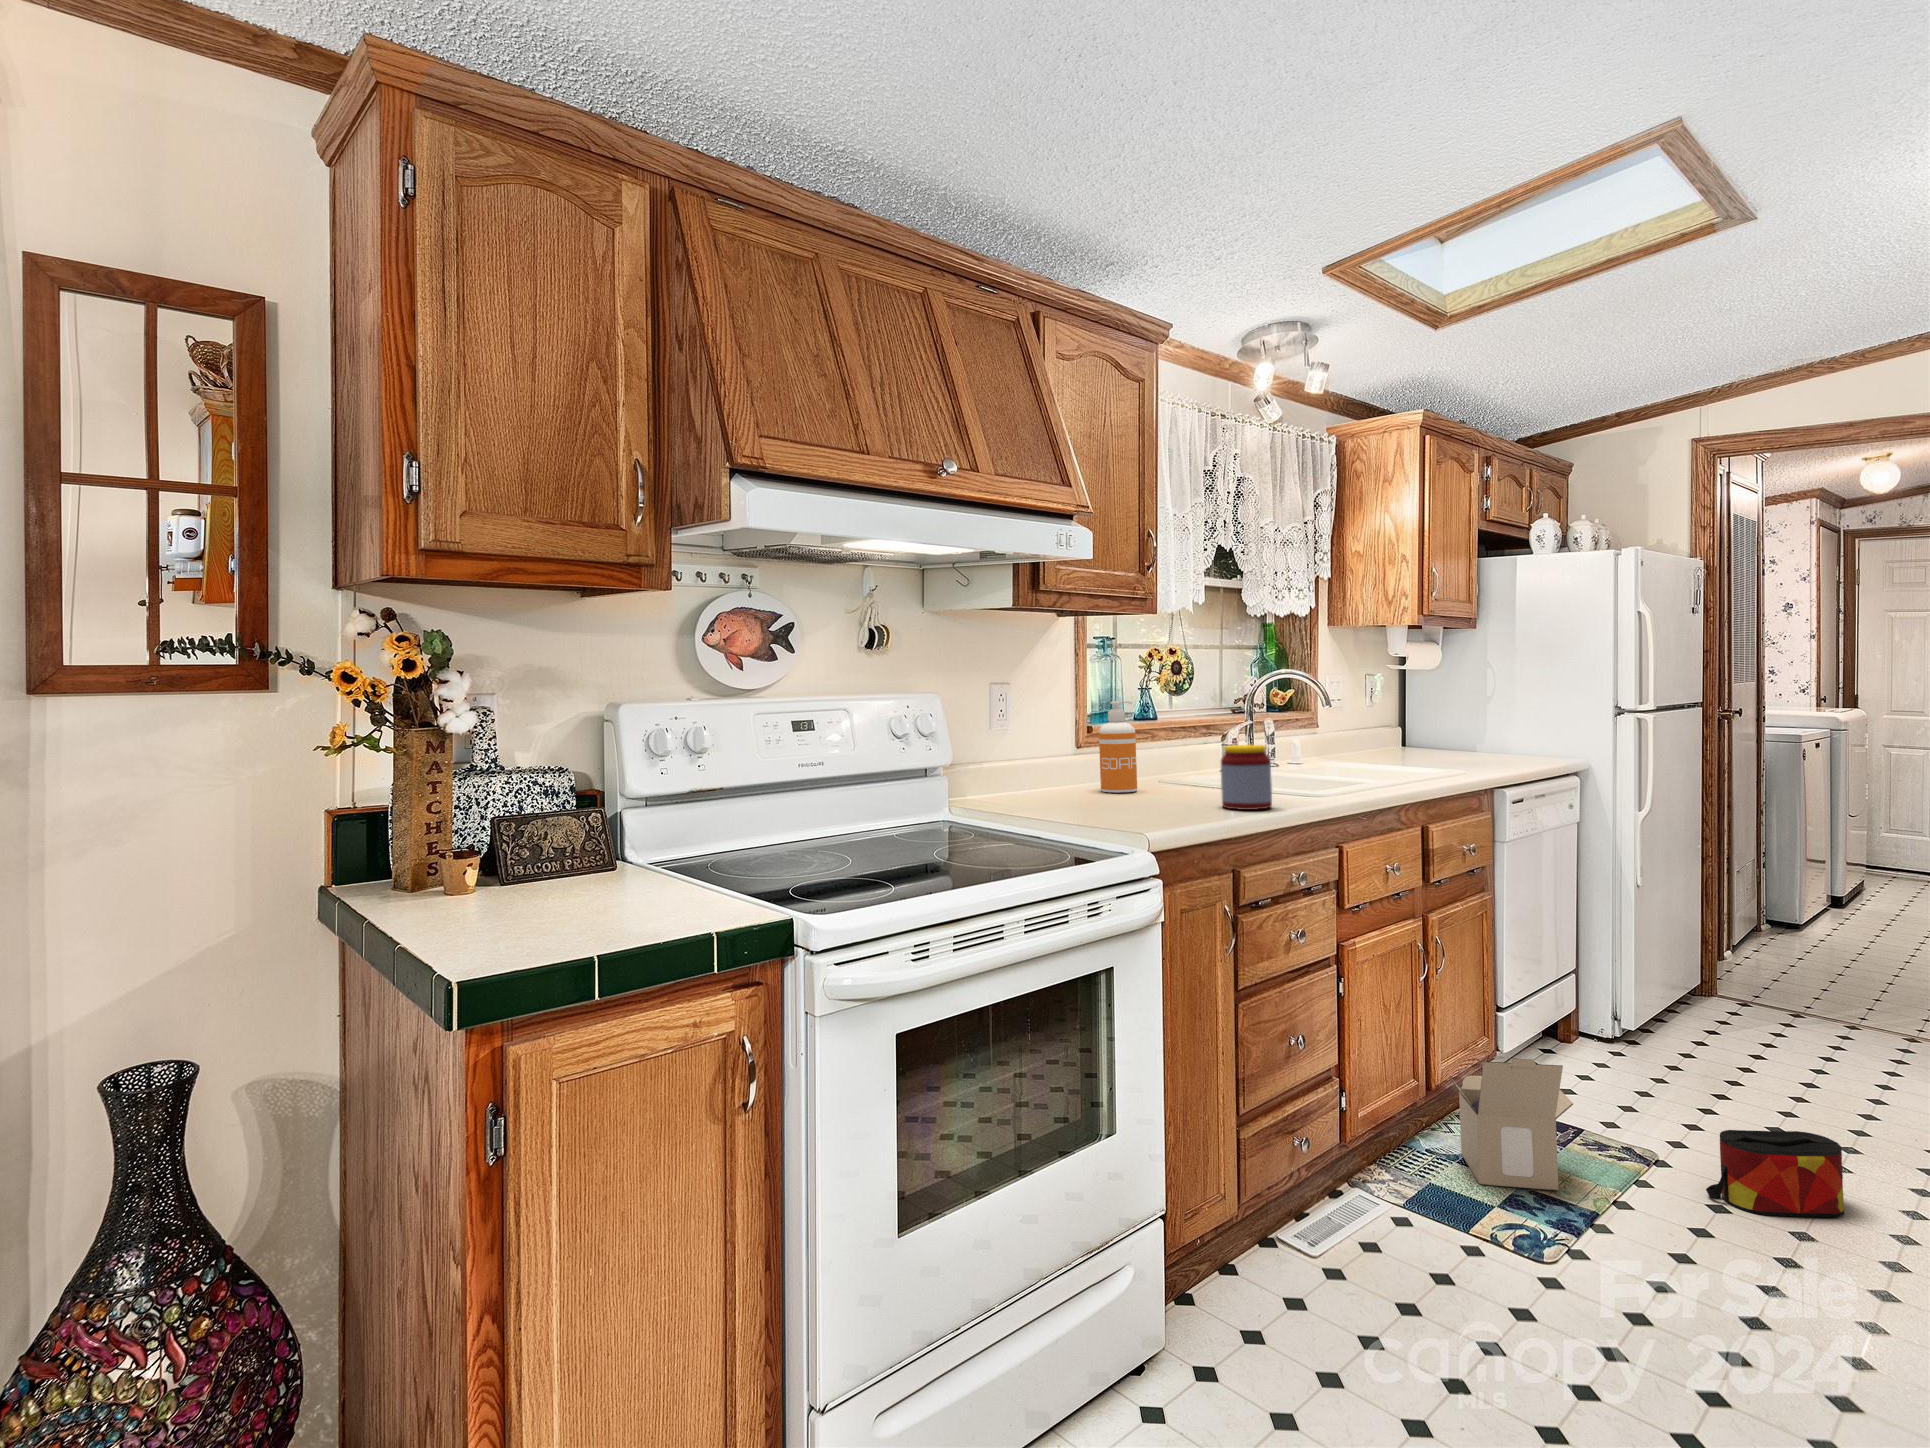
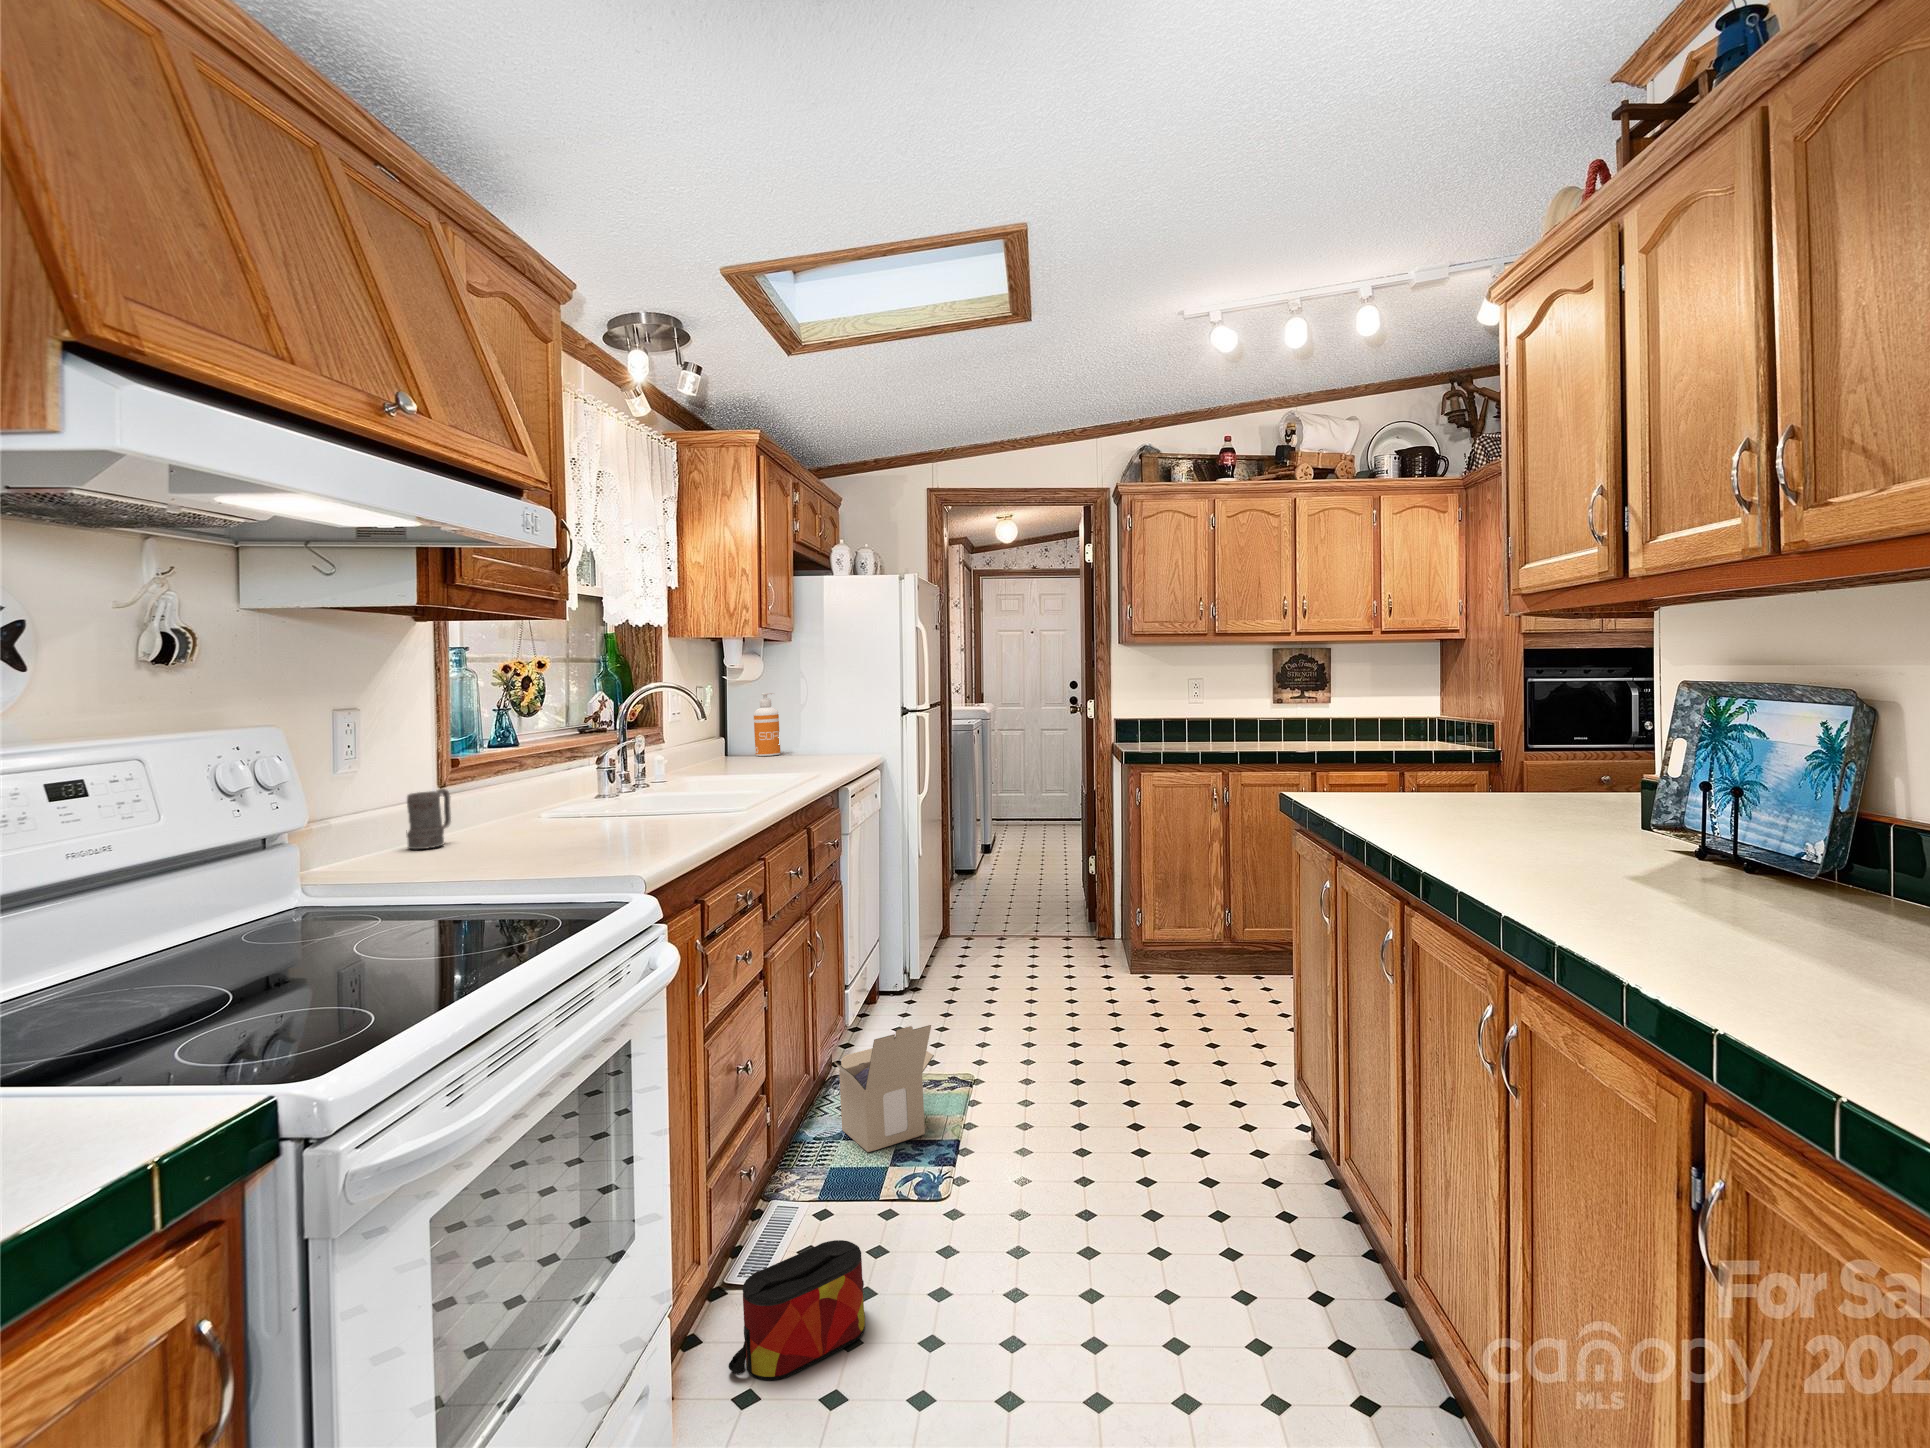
soap dispenser: present [1099,701,1137,793] -> present [754,693,781,756]
jar: present [1221,745,1272,810] -> none [643,766,700,838]
mug: none [1045,750,1078,797] -> present [406,788,451,849]
bag: present [1706,1130,1844,1217] -> present [729,1240,865,1380]

